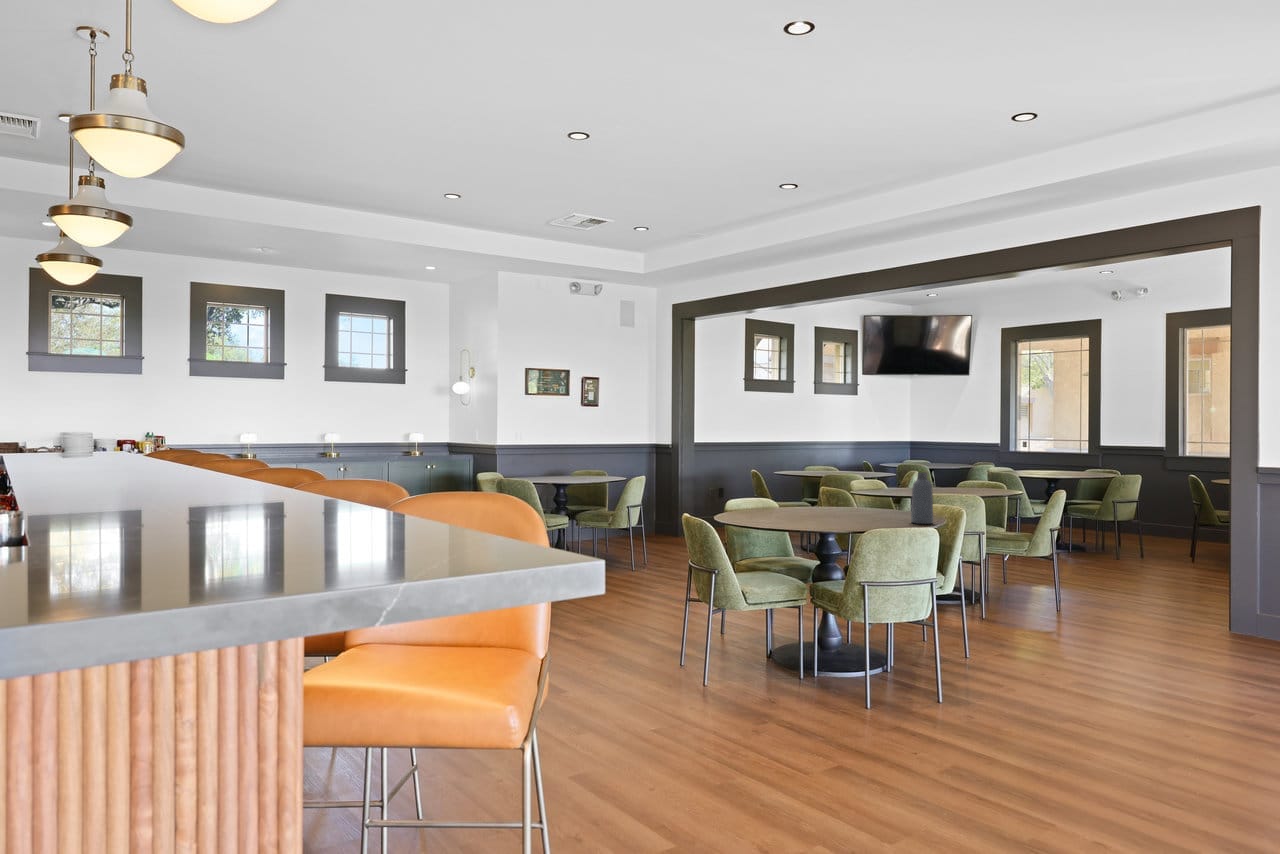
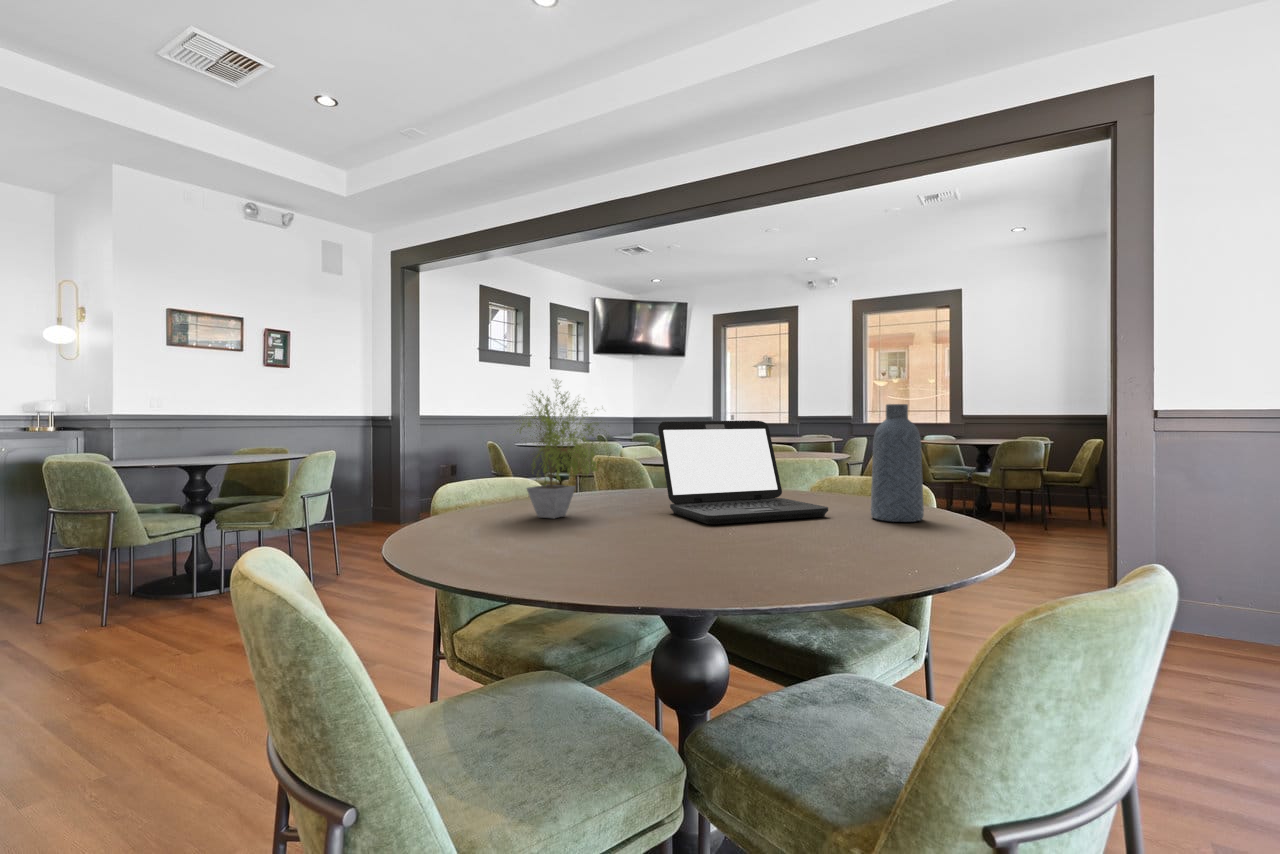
potted plant: none [753,458,802,516] -> present [518,380,610,518]
laptop: none [824,476,894,521] -> present [658,421,828,524]

